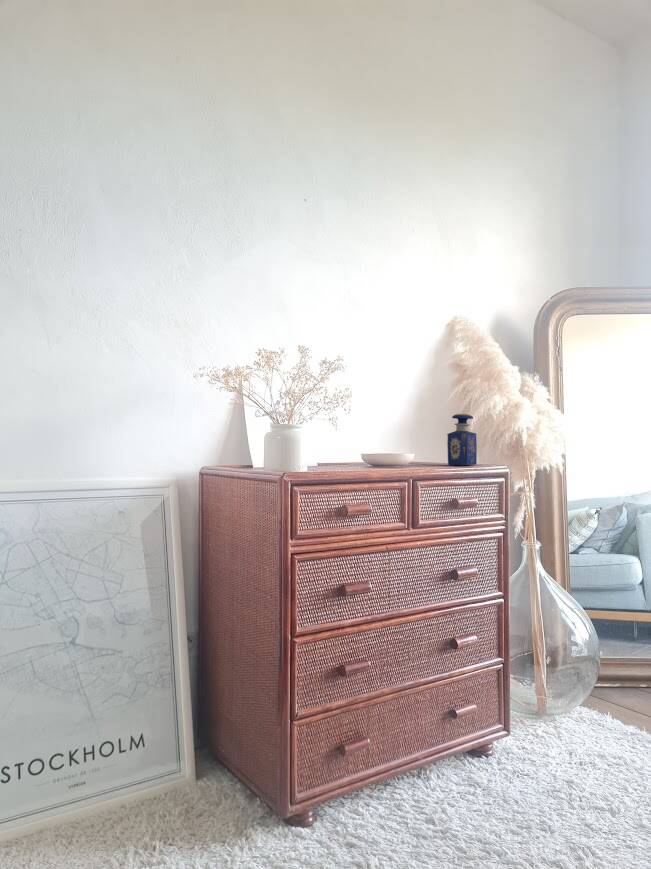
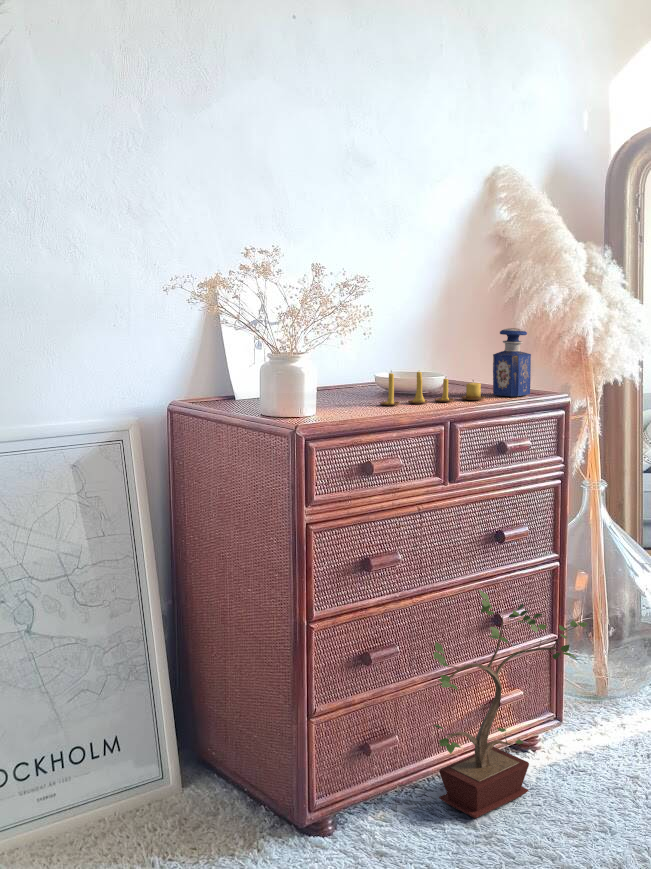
candle: none [358,440,441,468] -> present [380,371,485,405]
potted plant: none [398,616,527,815] -> present [434,590,587,818]

